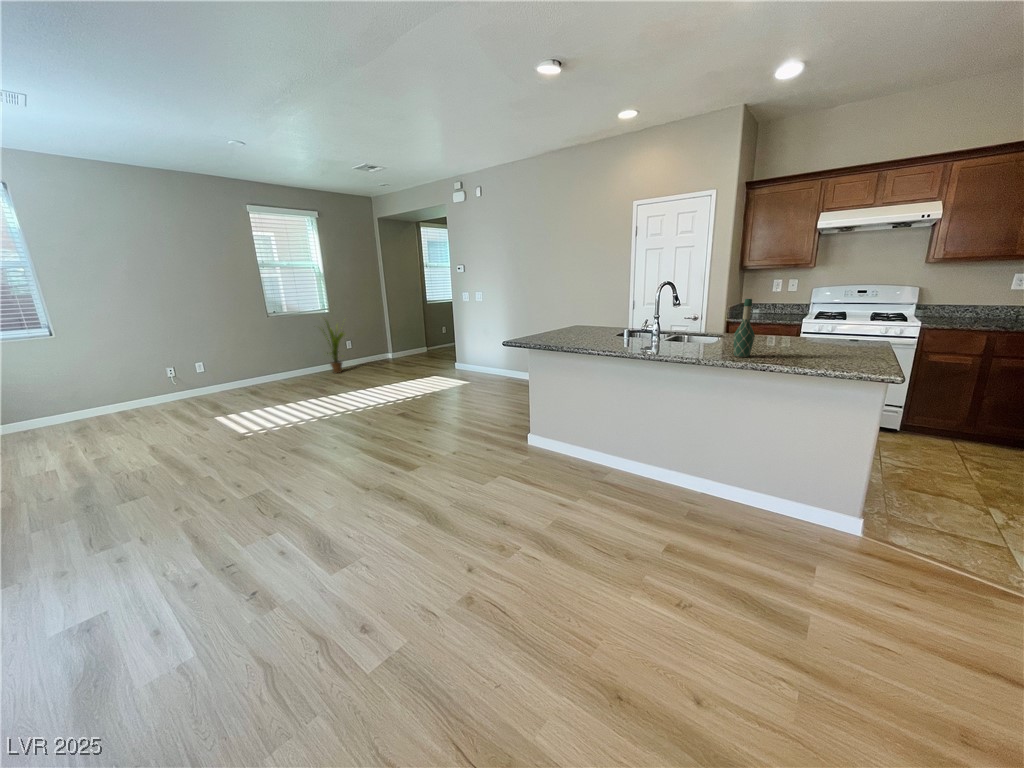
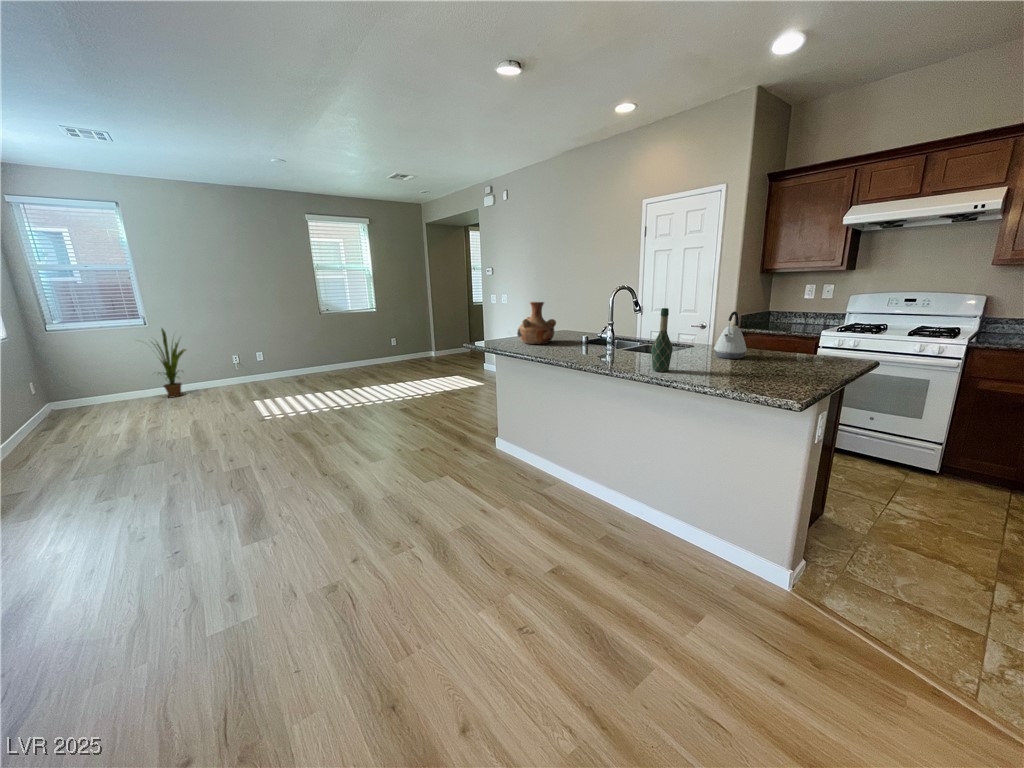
vase: none [556,297,594,339] -> present [517,302,556,344]
kettle: none [759,301,790,343] -> present [714,311,747,359]
house plant: present [324,321,344,373] -> present [154,329,186,398]

